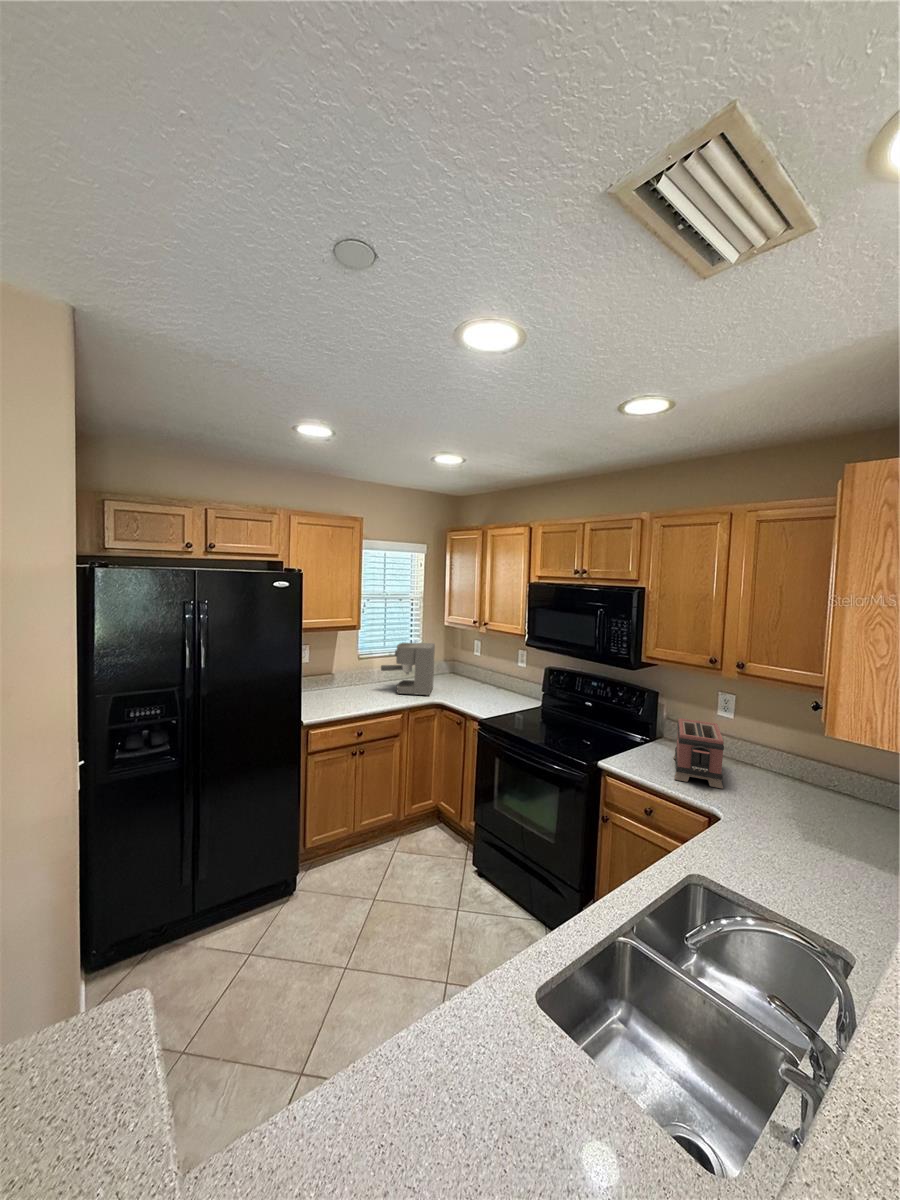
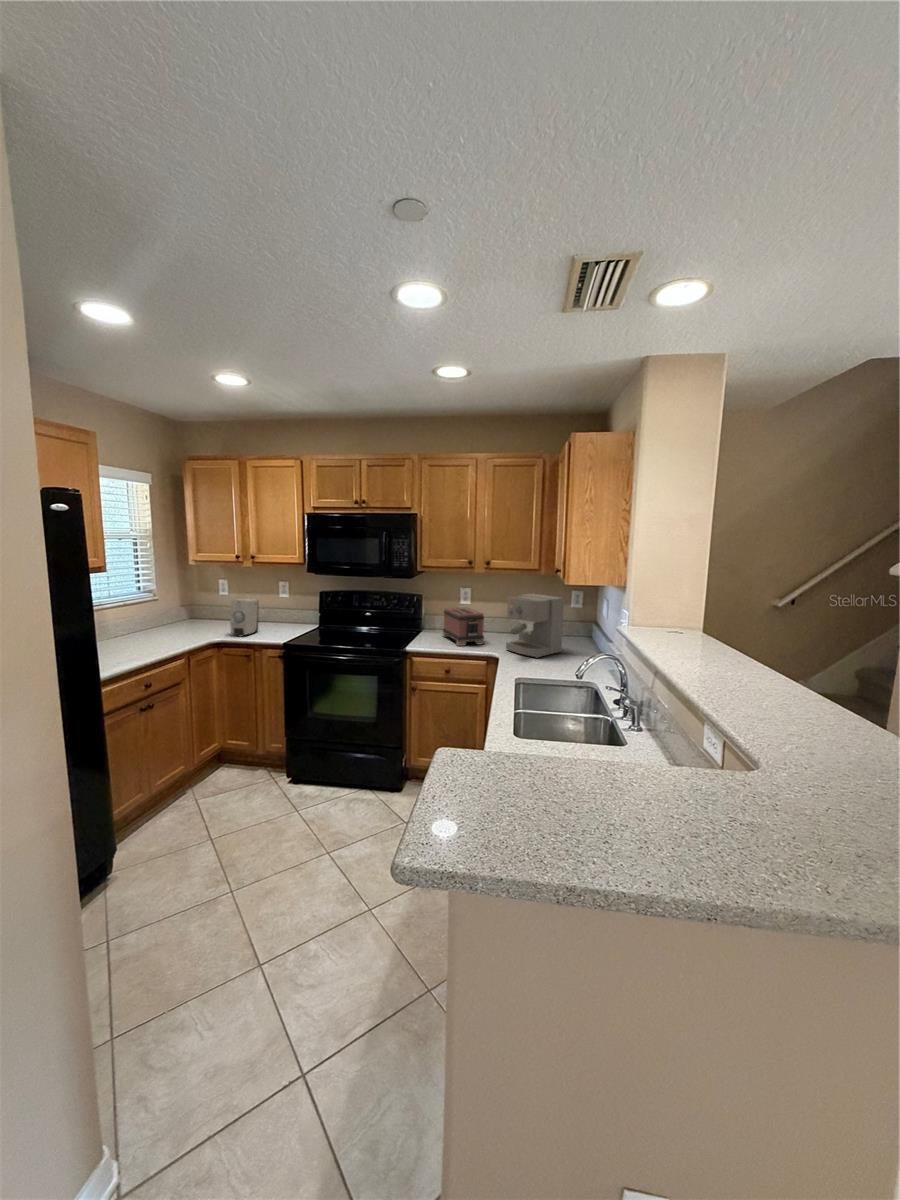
coffee maker: present [381,643,435,696] -> present [506,594,564,658]
soap dispenser: none [455,664,485,702] -> present [230,599,258,636]

